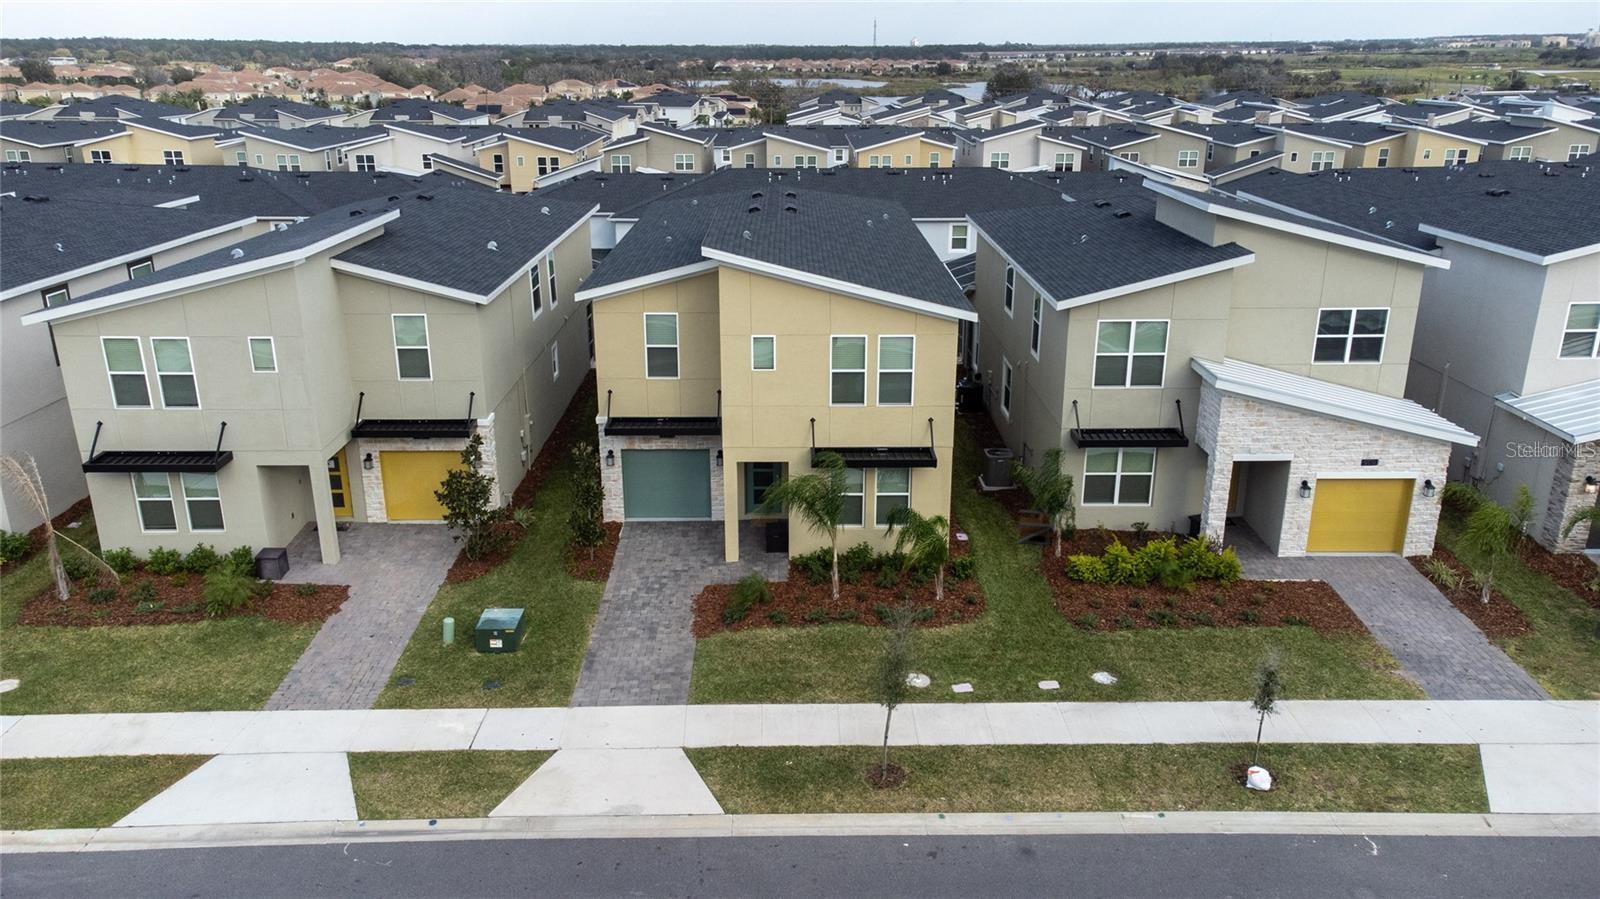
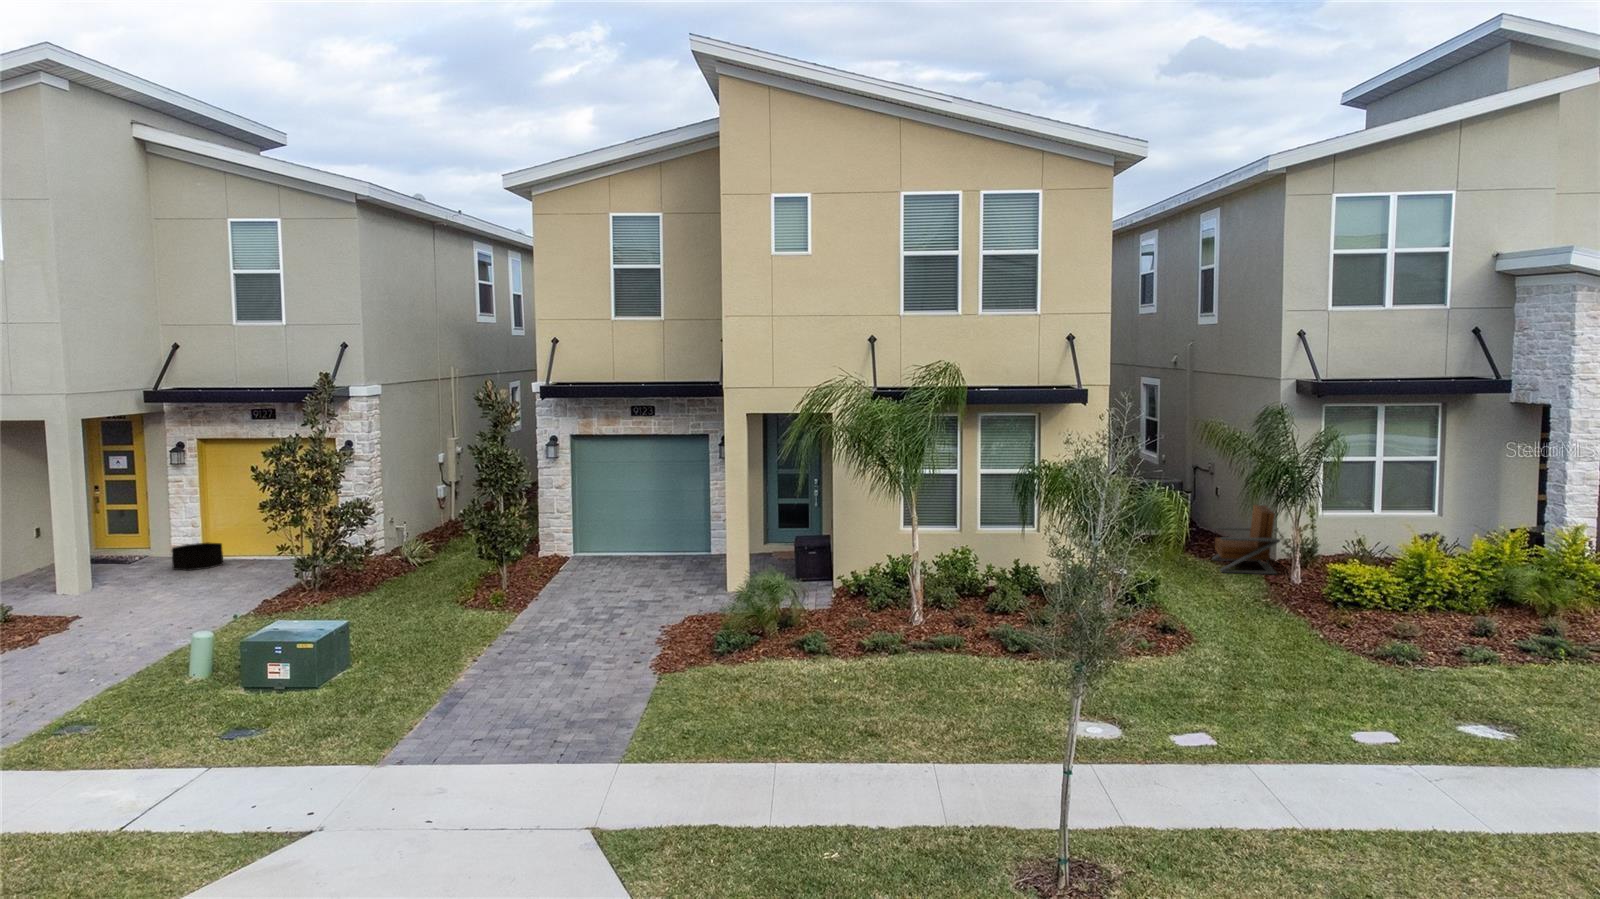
basket: none [370,514,403,537] -> present [172,542,223,570]

